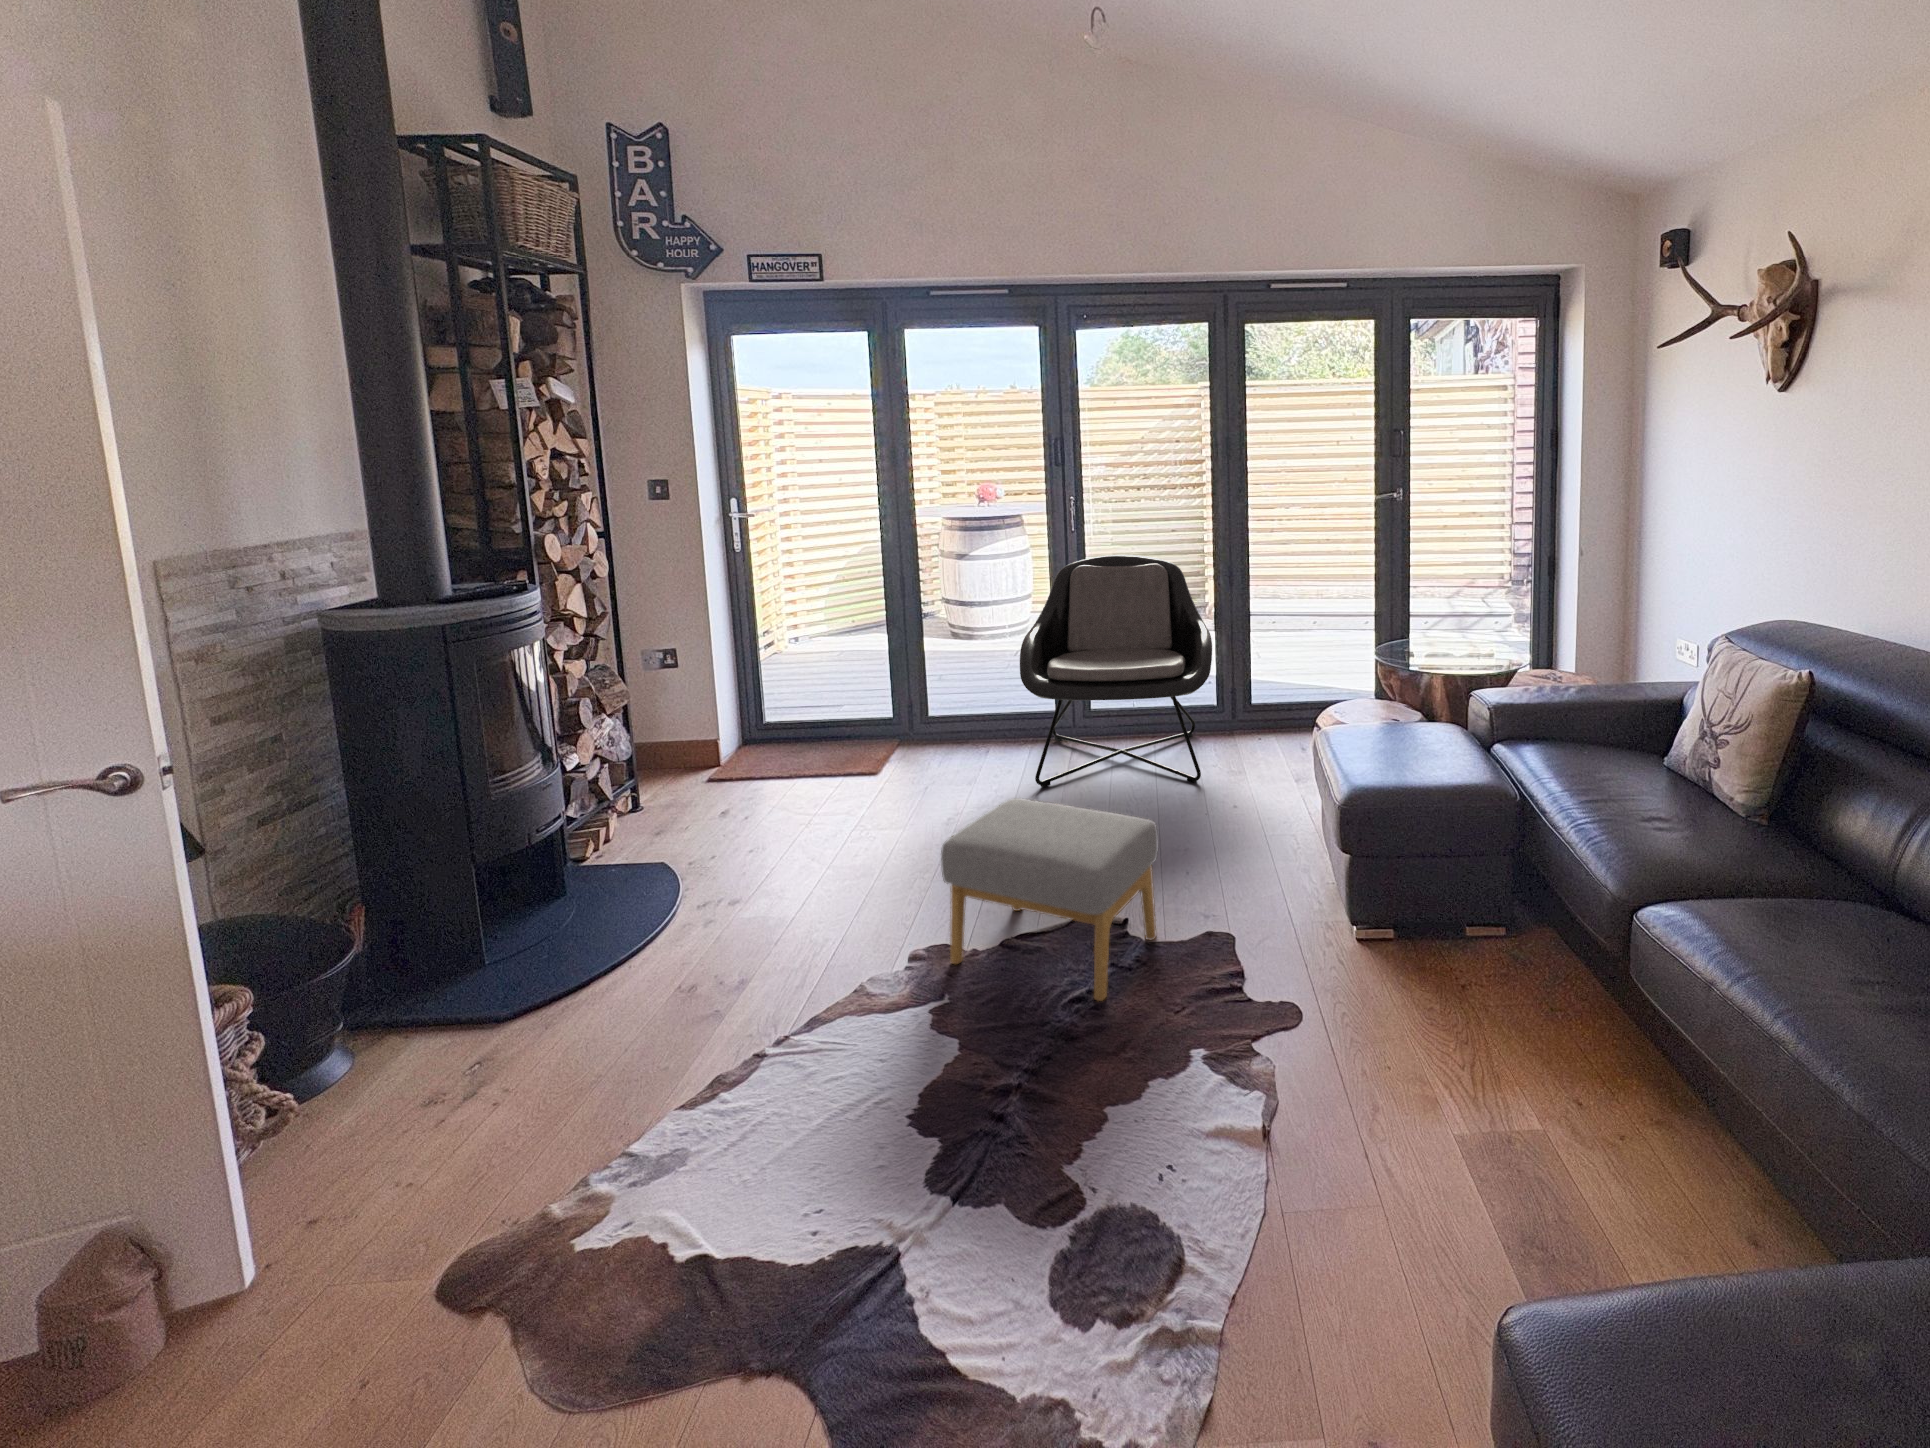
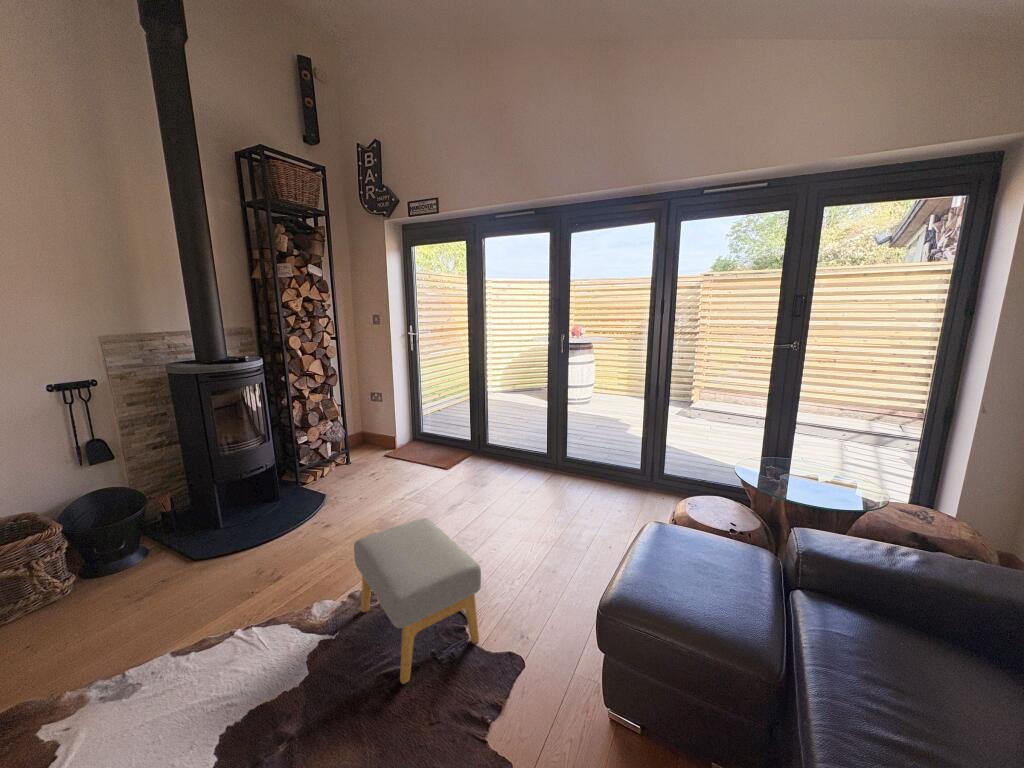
lounge chair: present [1020,555,1212,788] -> none [502,371,627,523]

